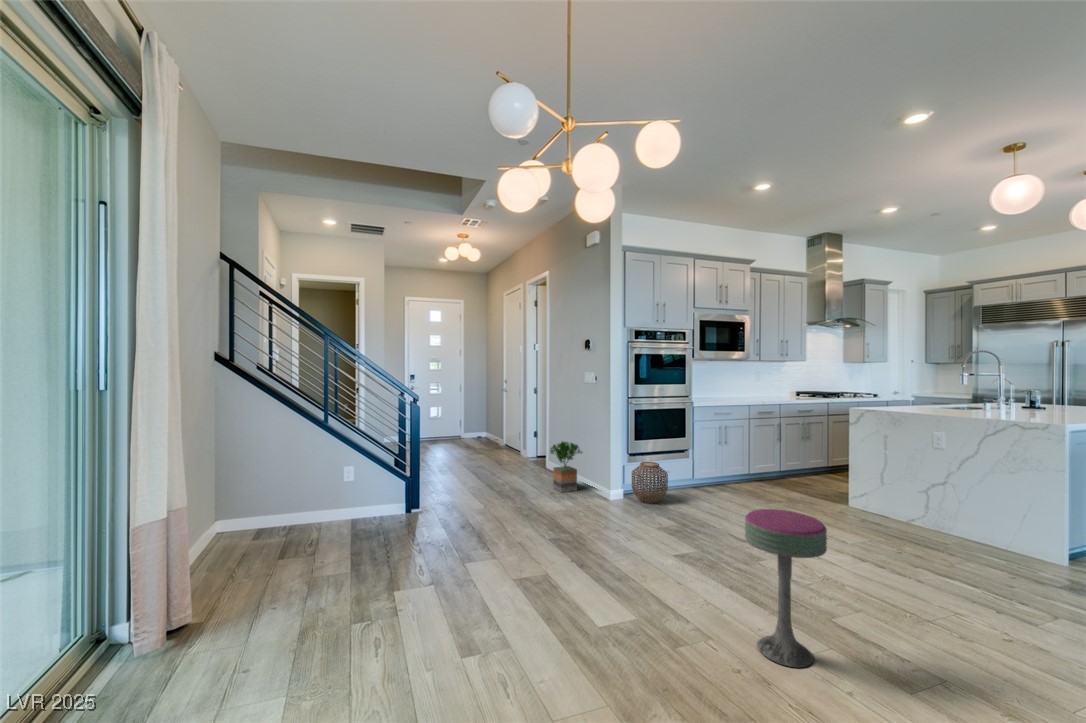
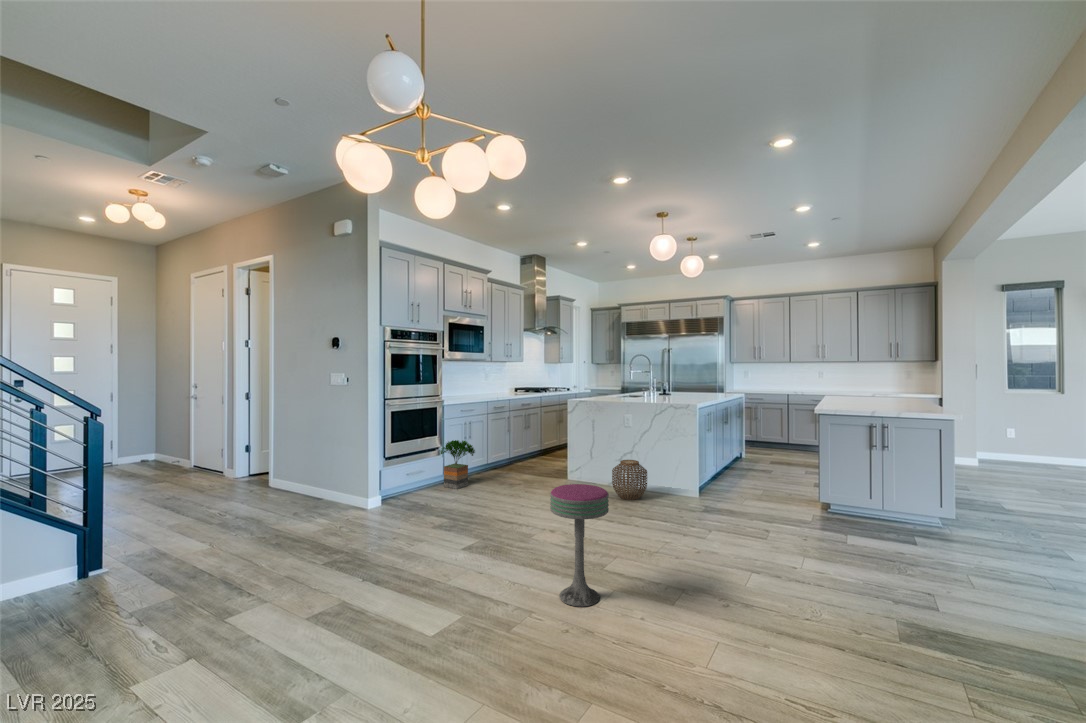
potted tree: present [550,442,582,493] -> present [440,440,475,489]
woven basket: present [632,462,668,503] -> present [612,460,647,500]

